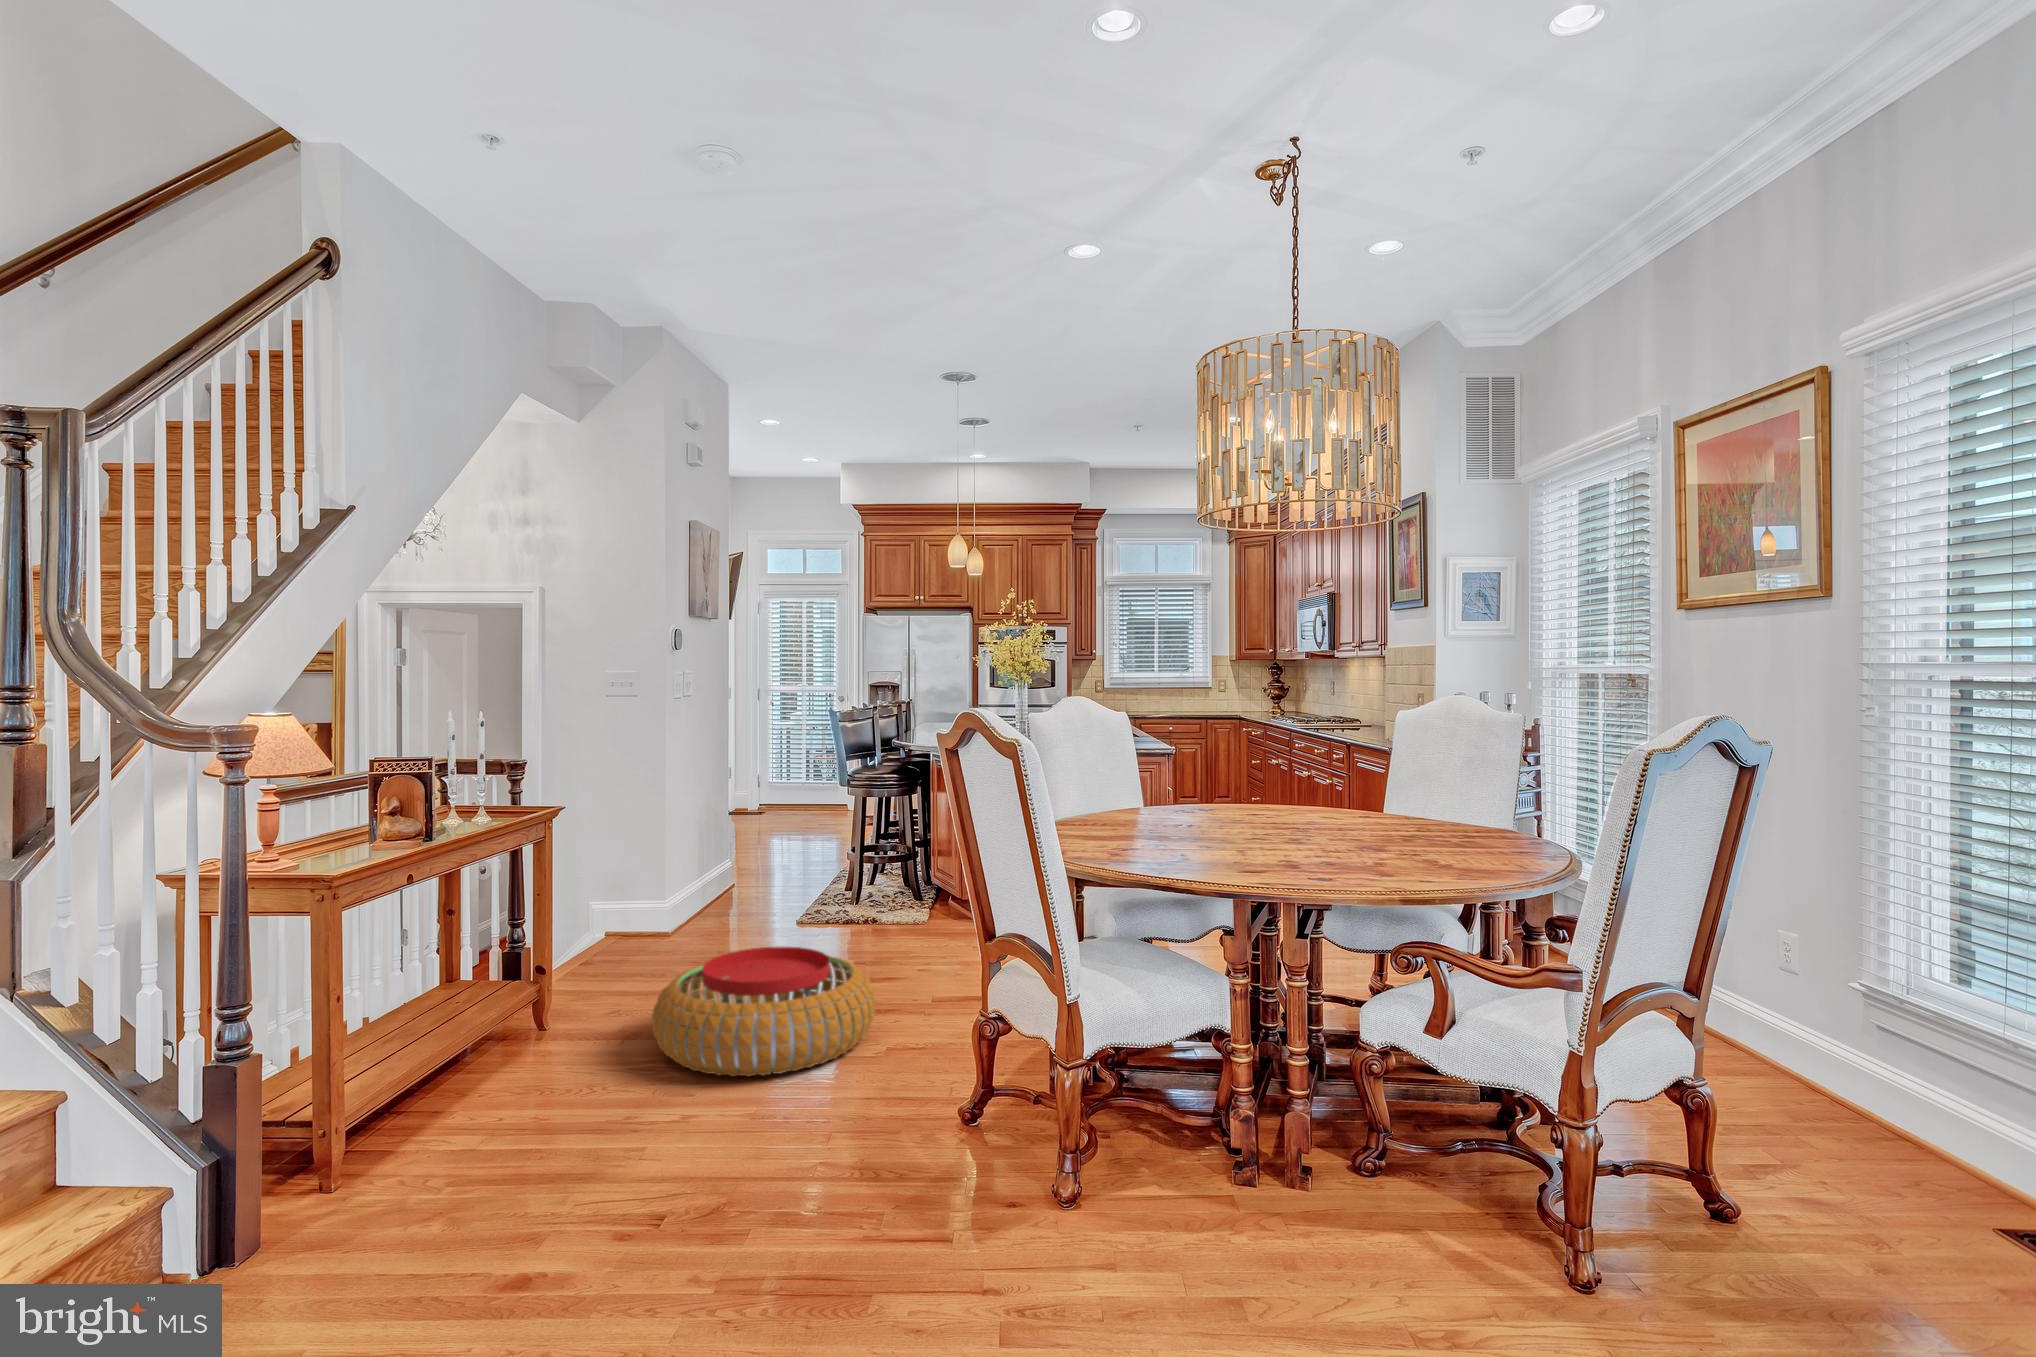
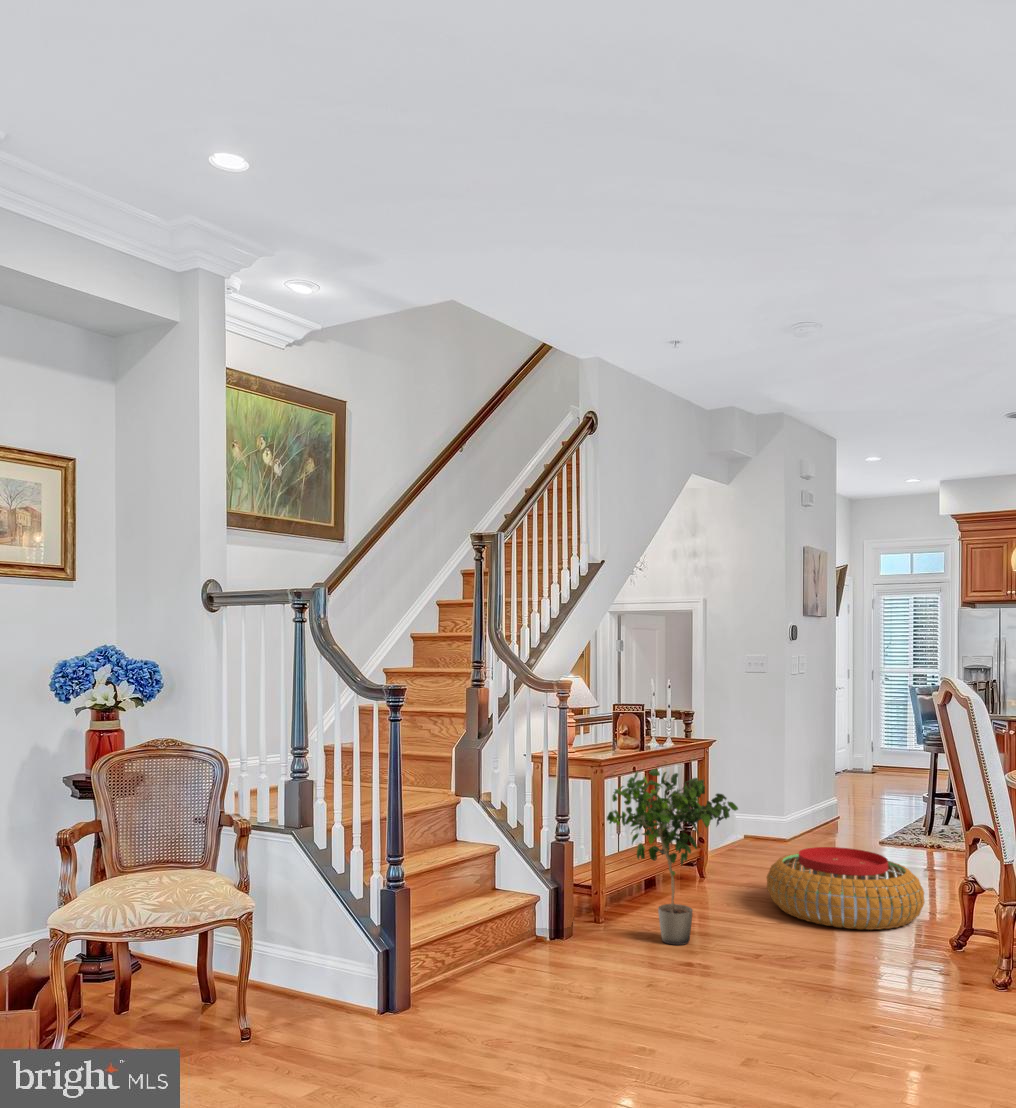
potted plant: none [345,878,617,1194] -> present [607,769,738,945]

